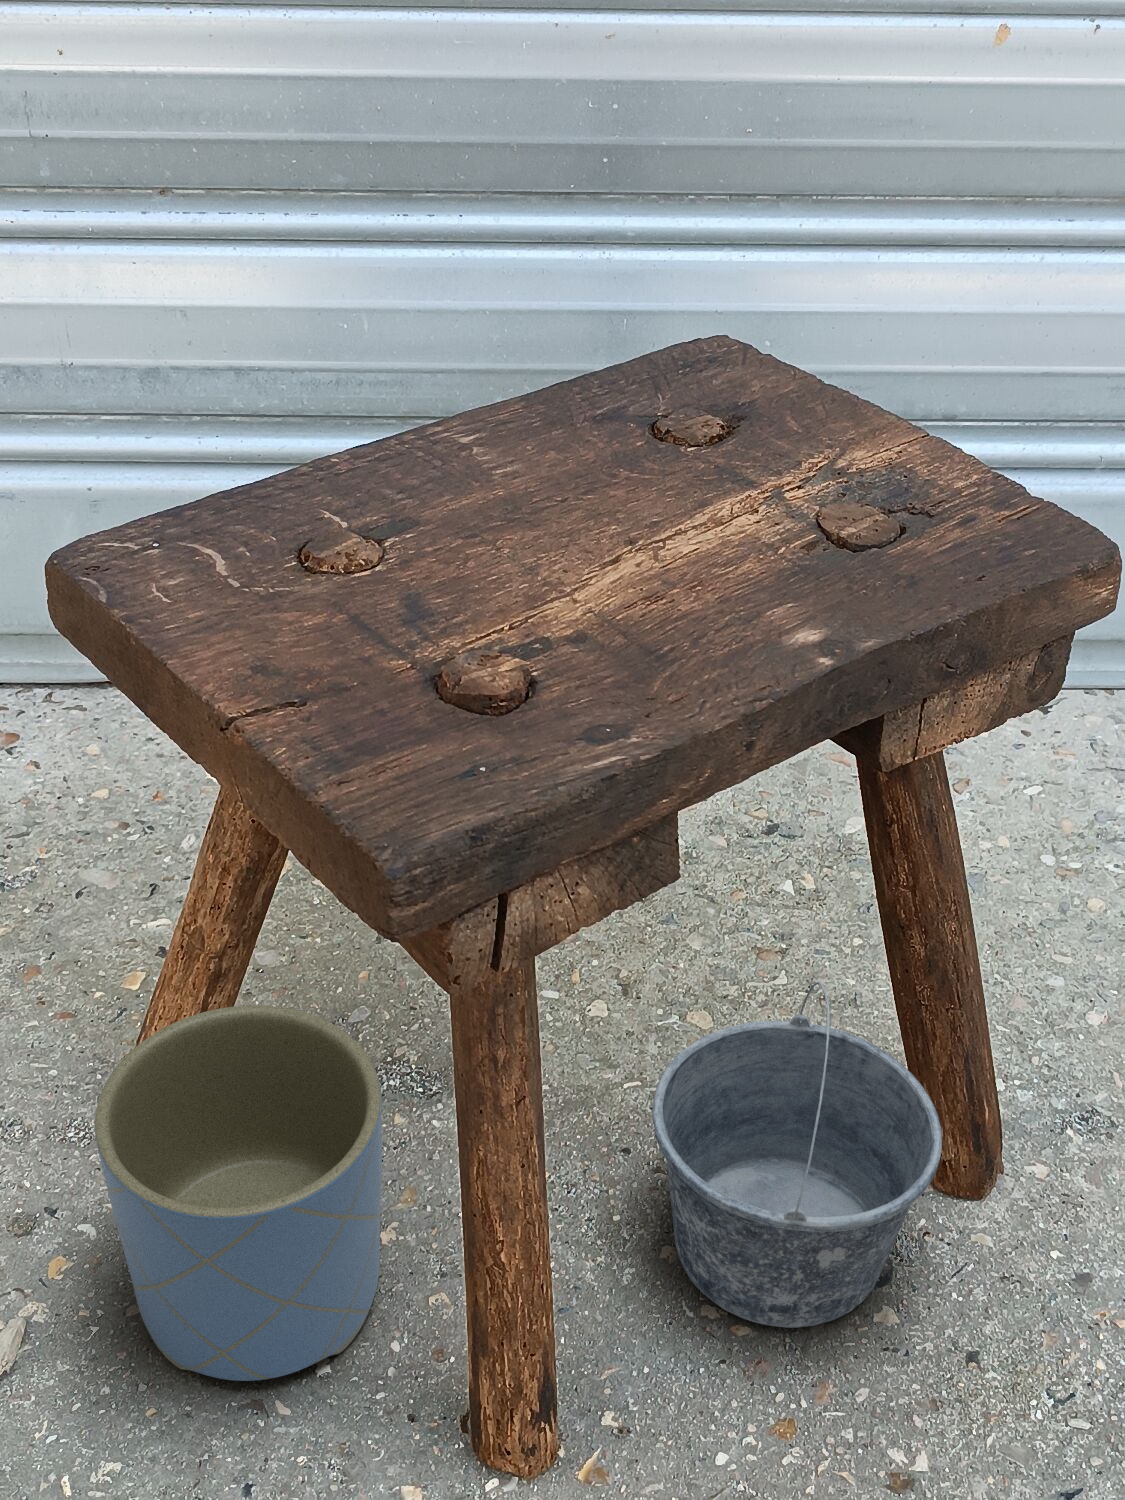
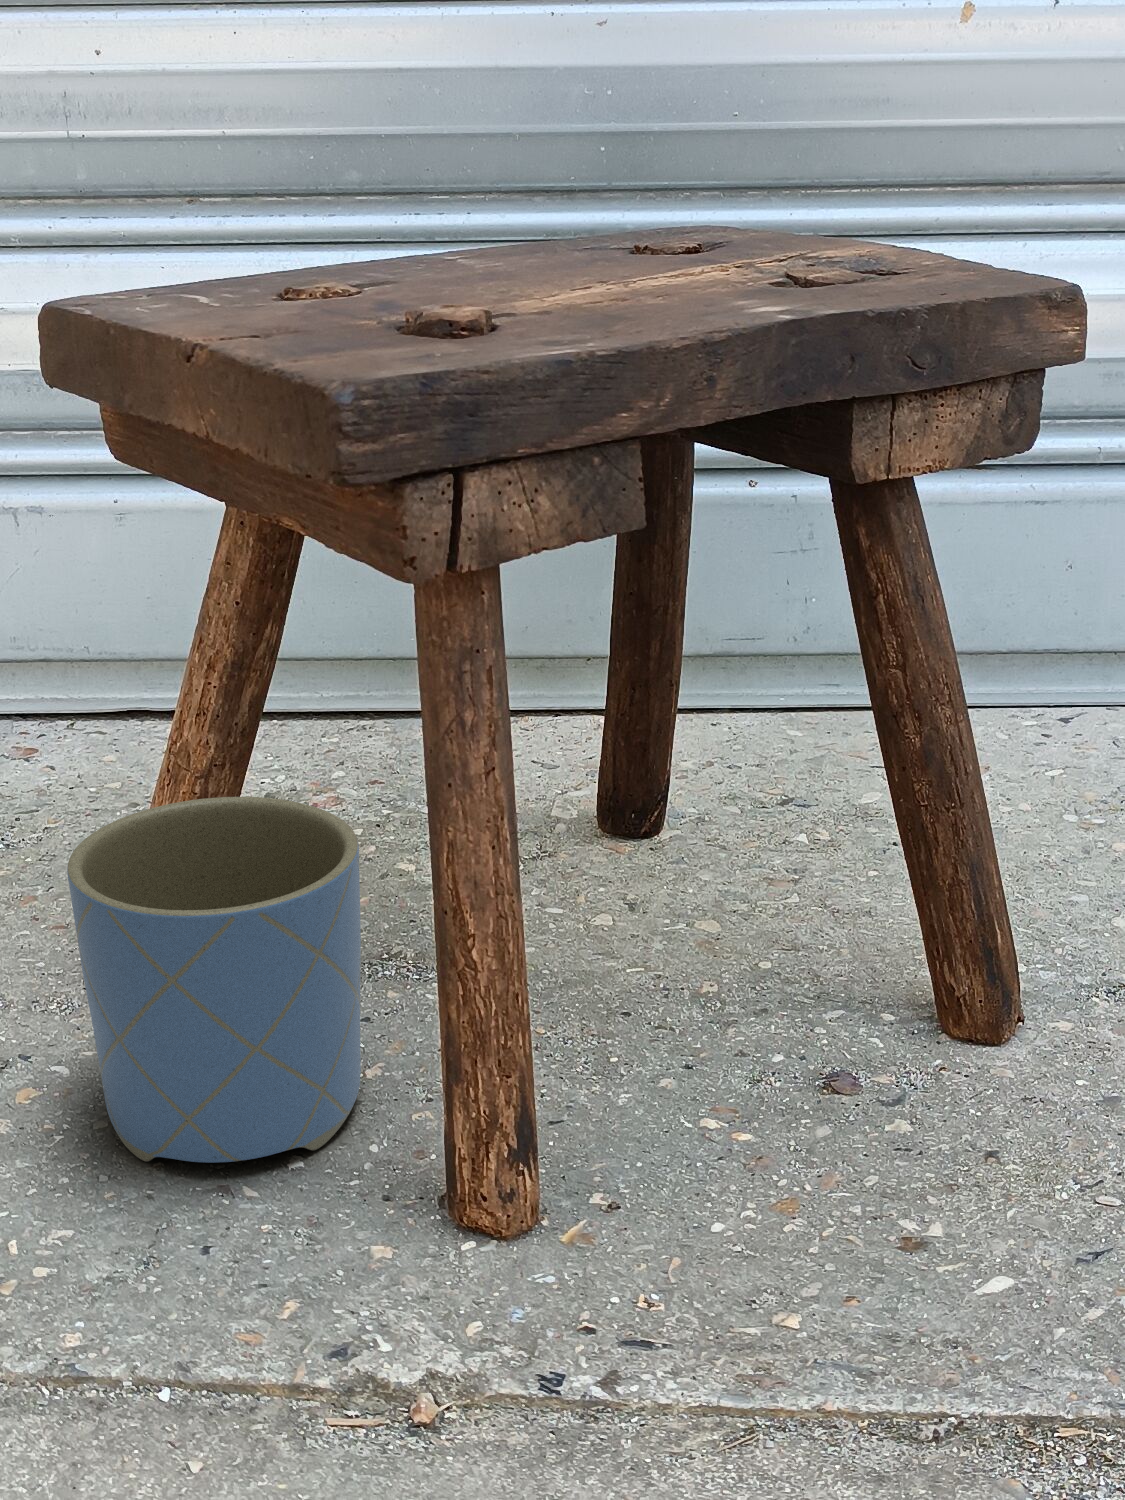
bucket: present [653,982,942,1328] -> none [641,748,942,1131]

